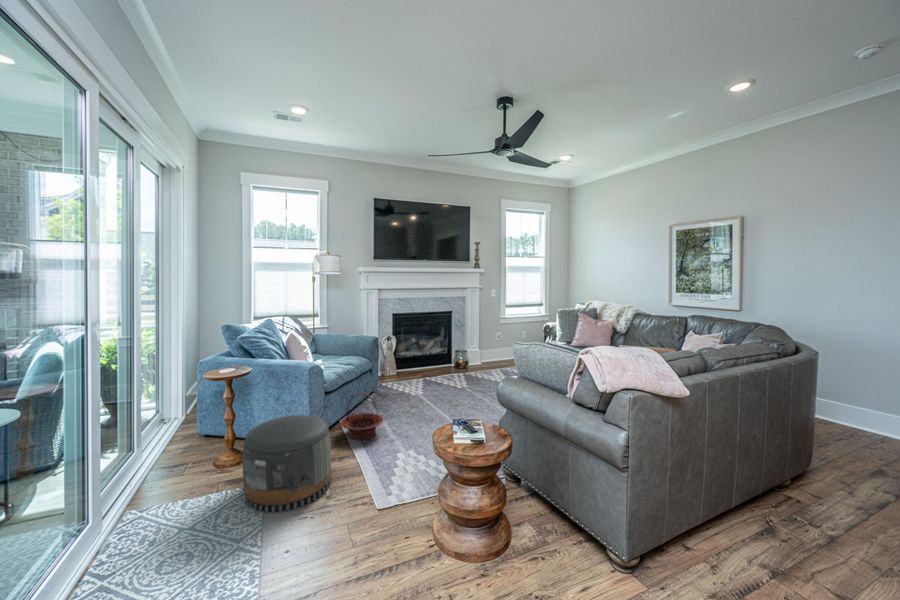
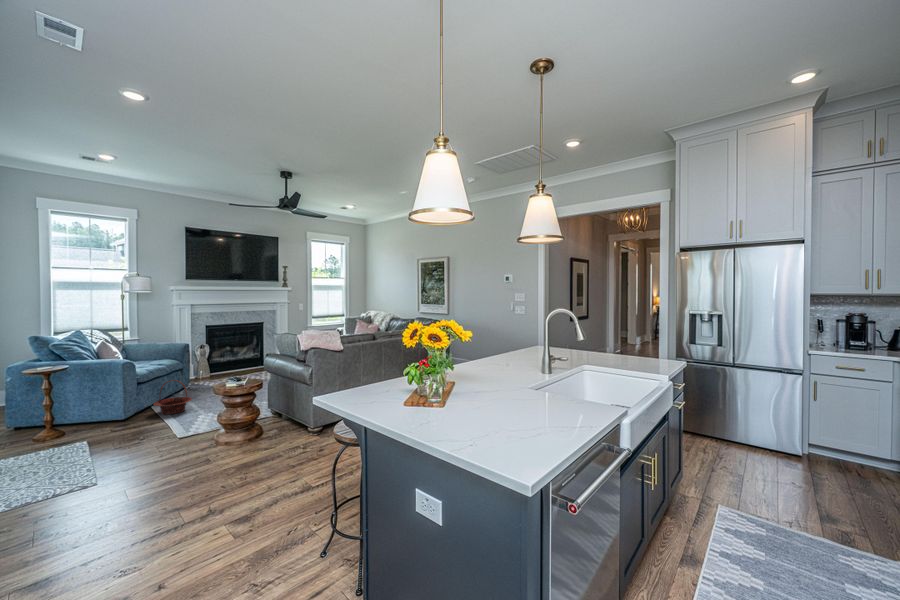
pouf: present [242,415,331,512] -> none [70,392,146,453]

